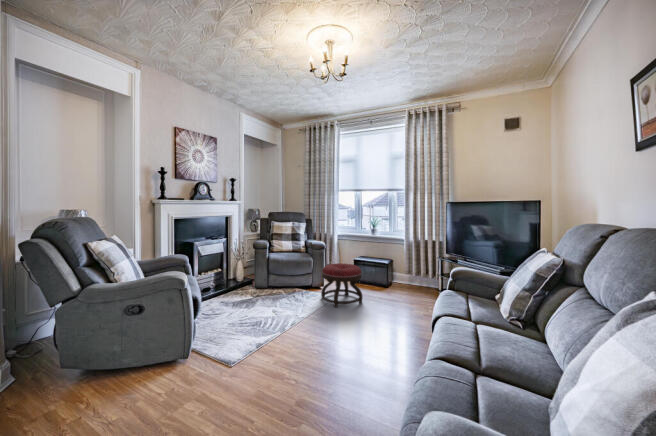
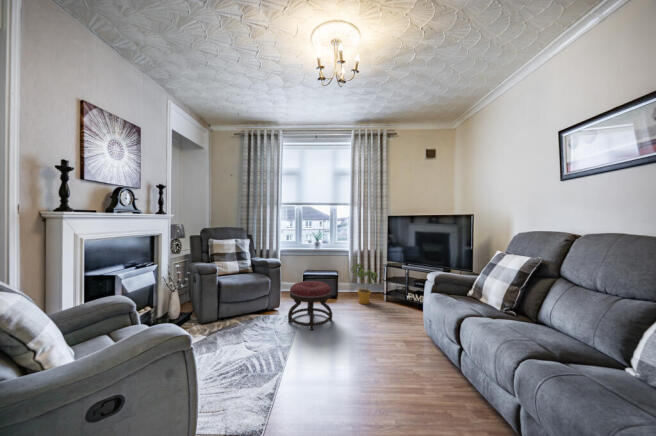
house plant: none [398,251,427,295] -> present [352,264,378,304]

